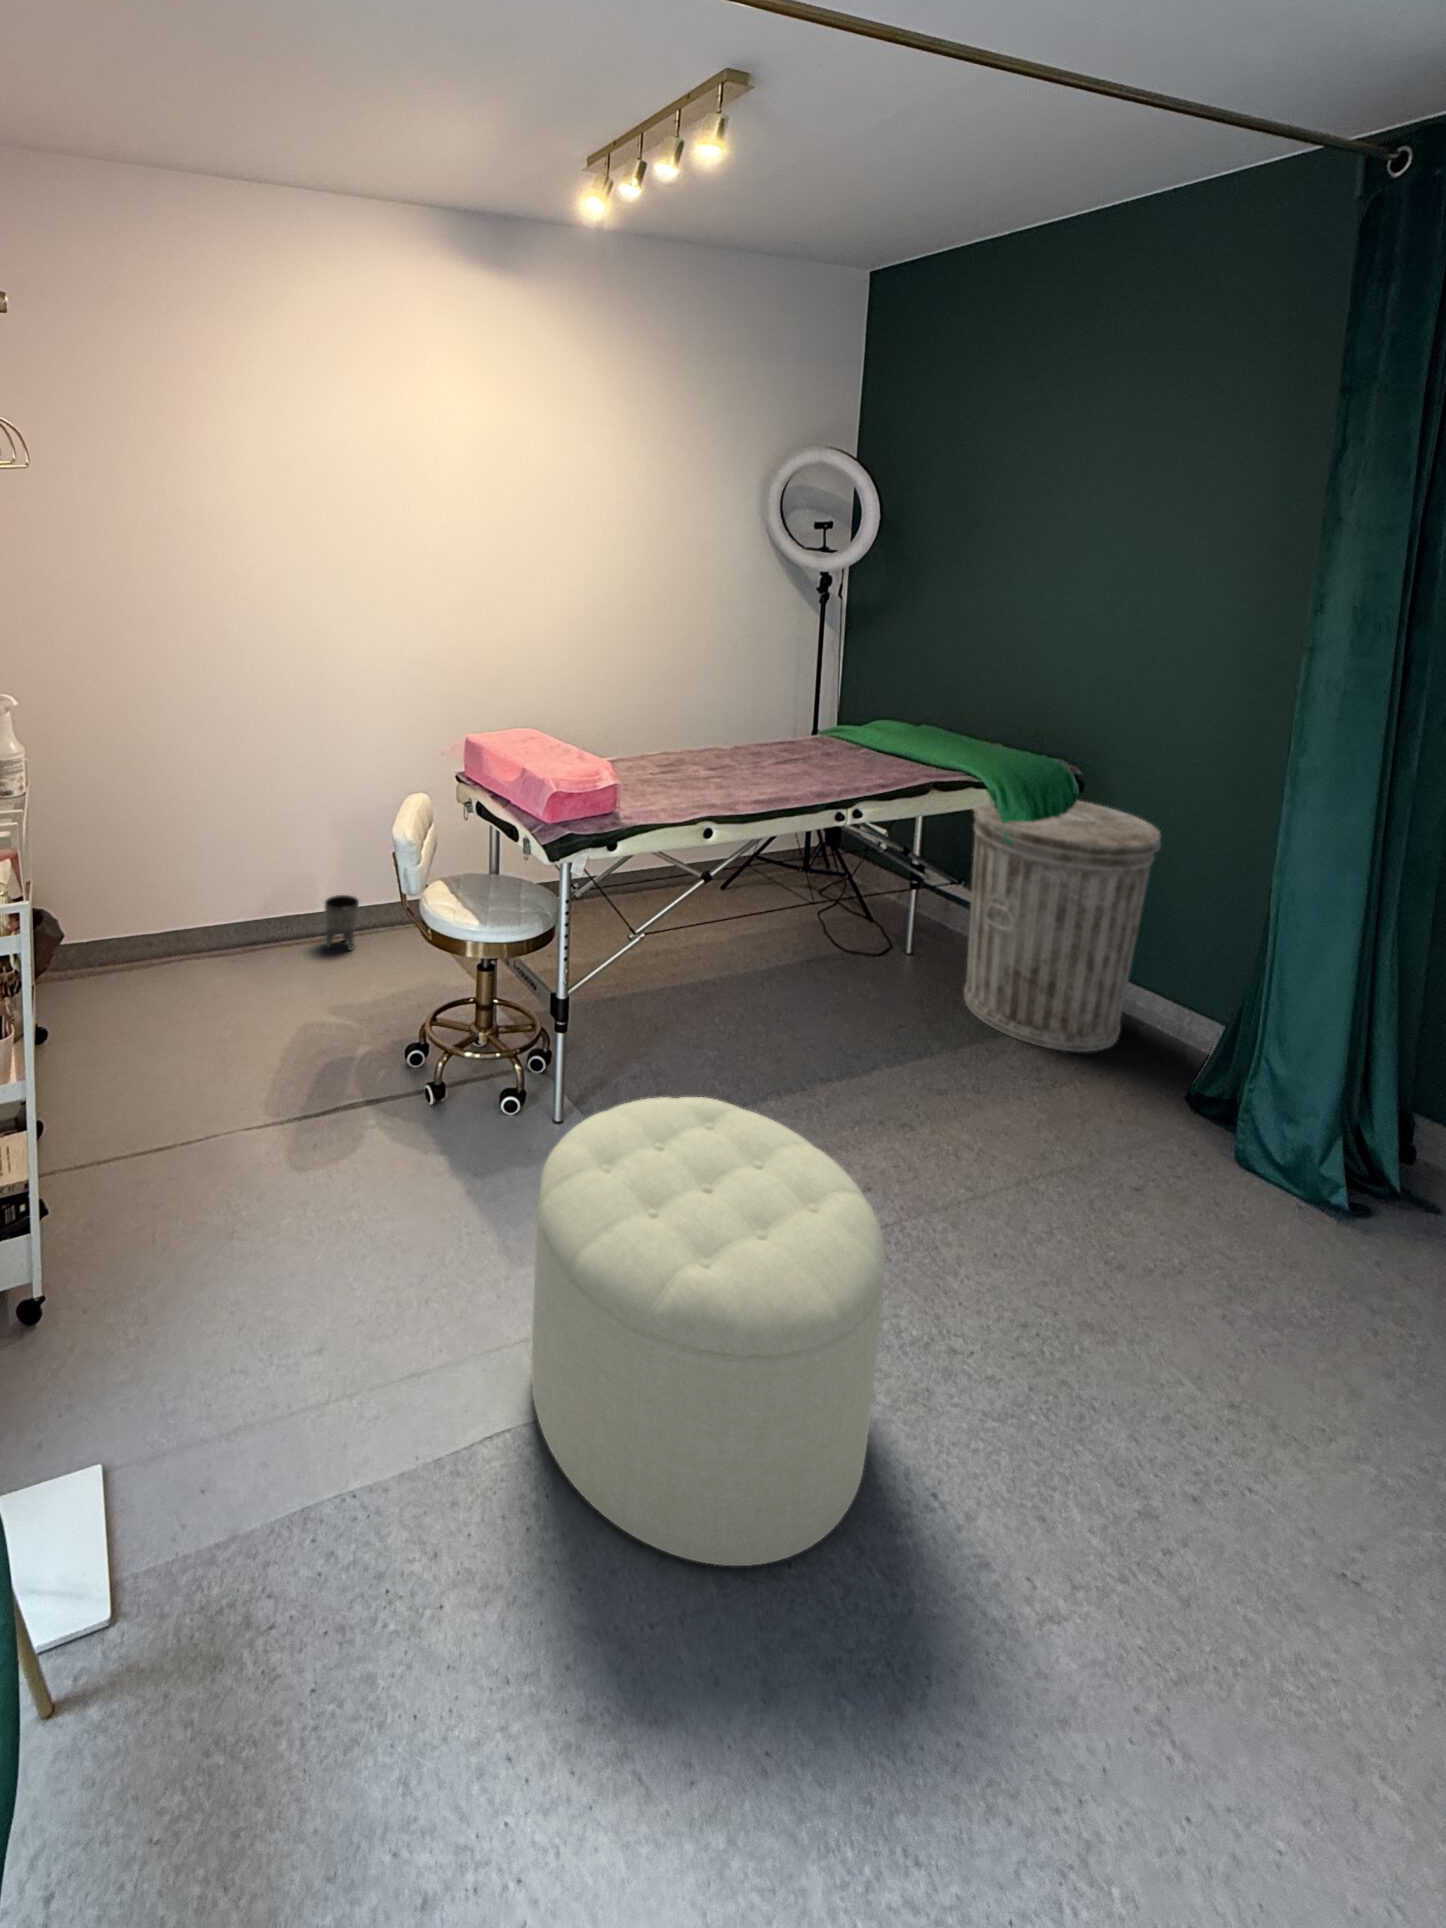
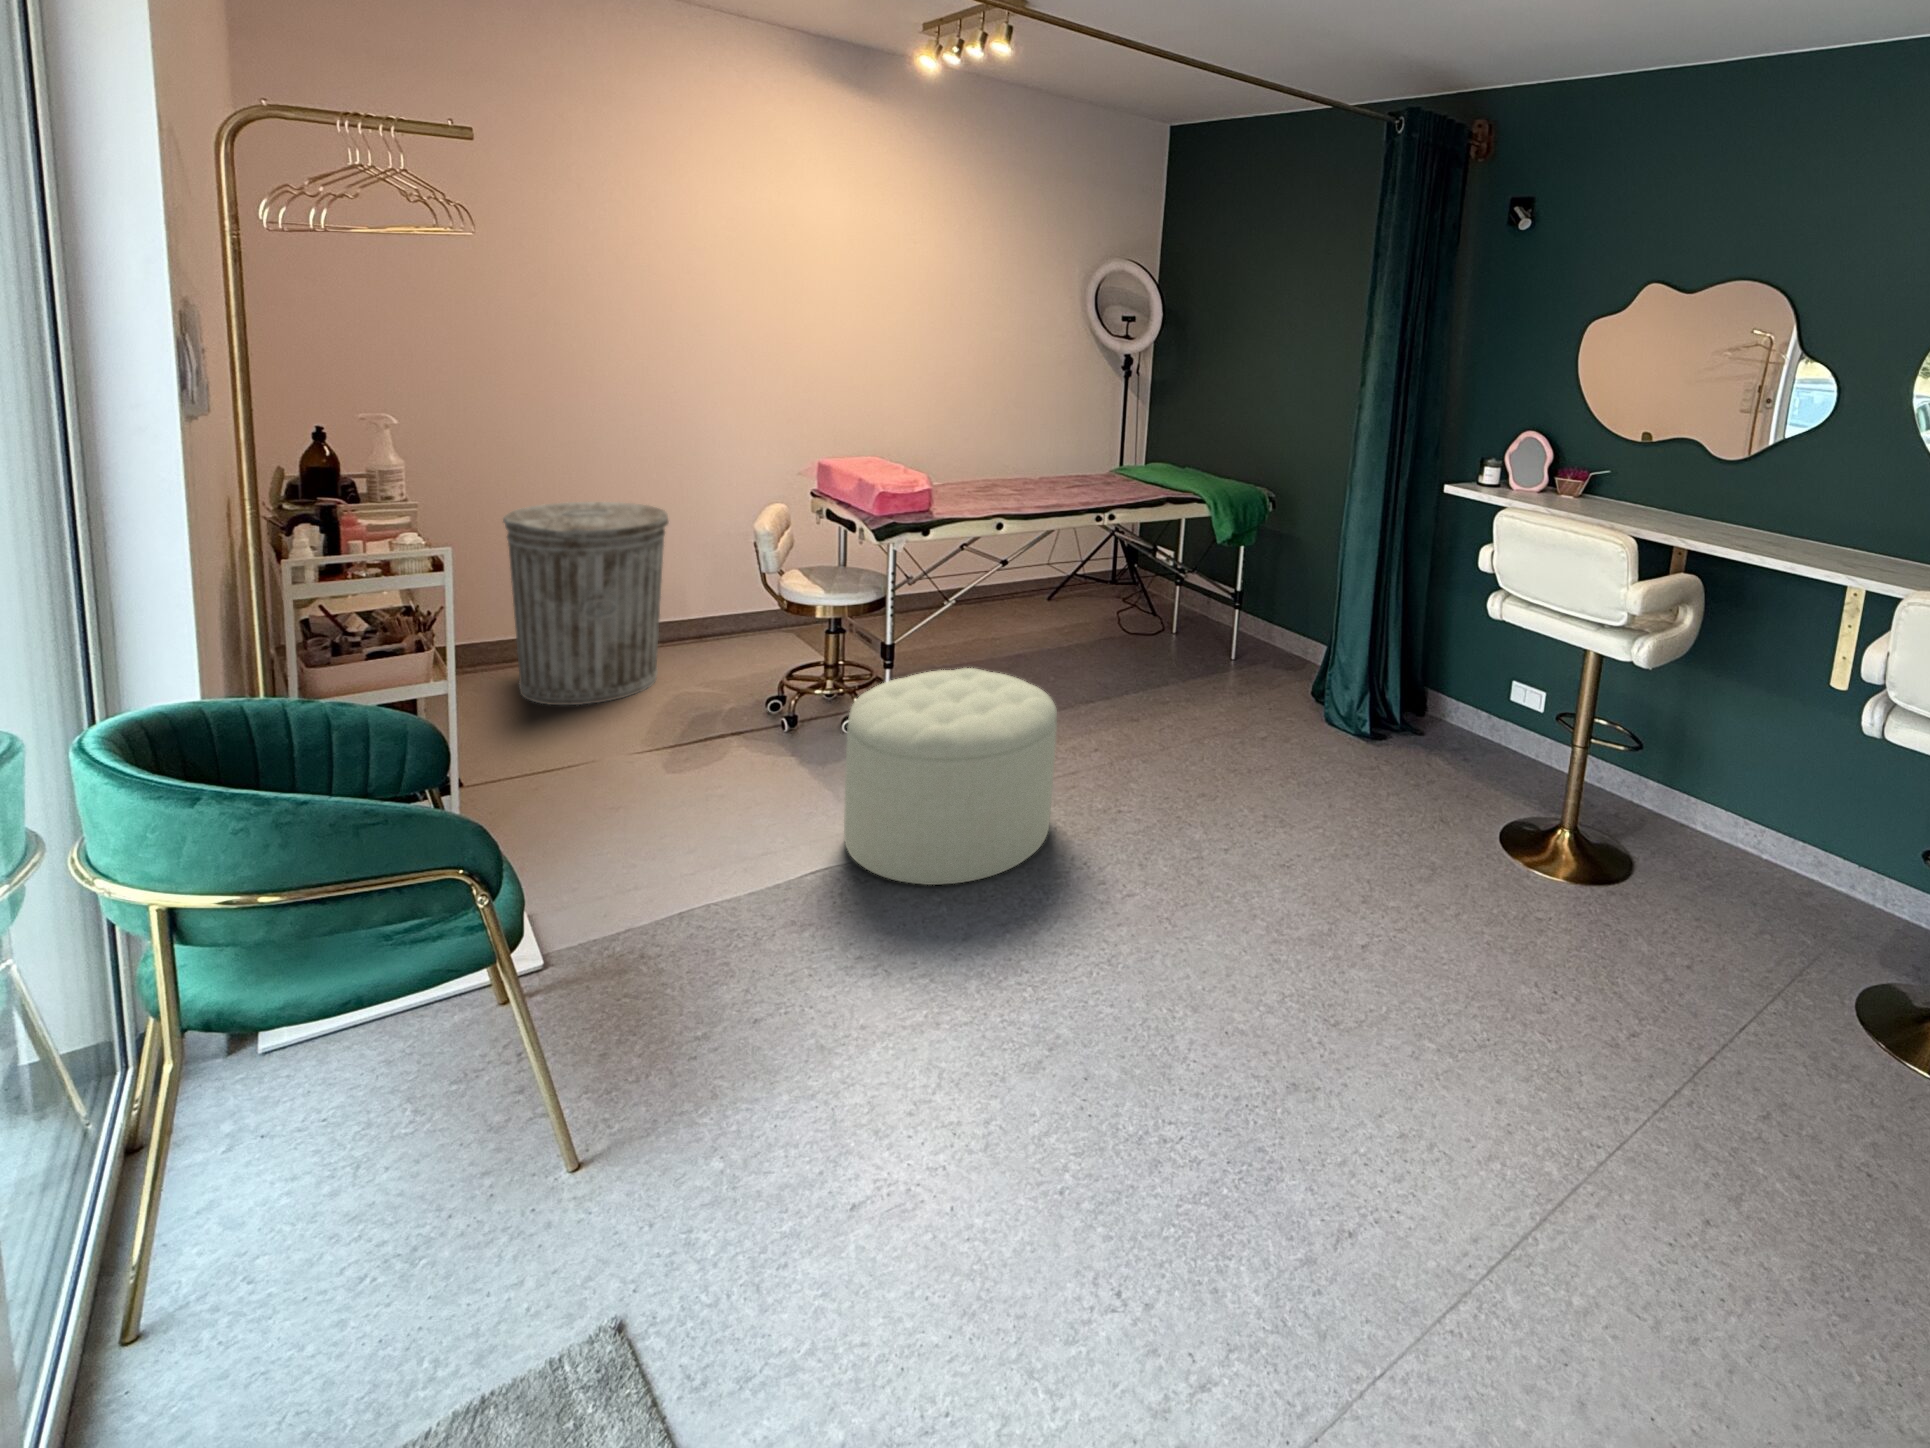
trash can: present [964,801,1161,1052] -> present [503,502,669,705]
planter: present [325,895,359,950] -> none [690,609,723,653]

